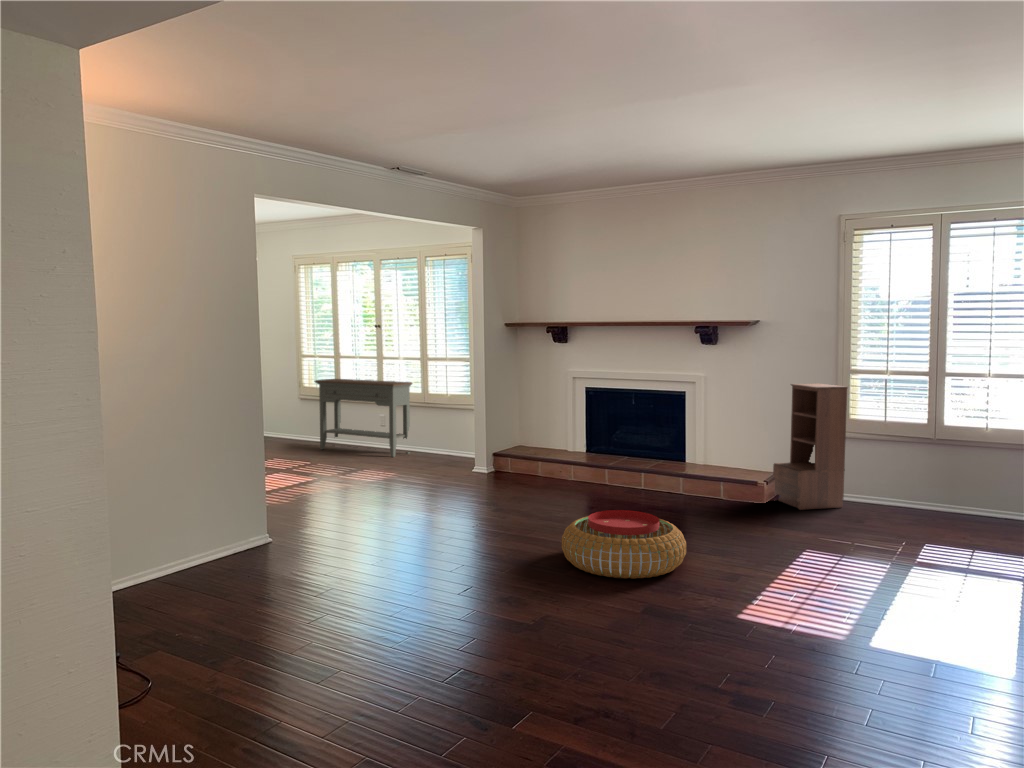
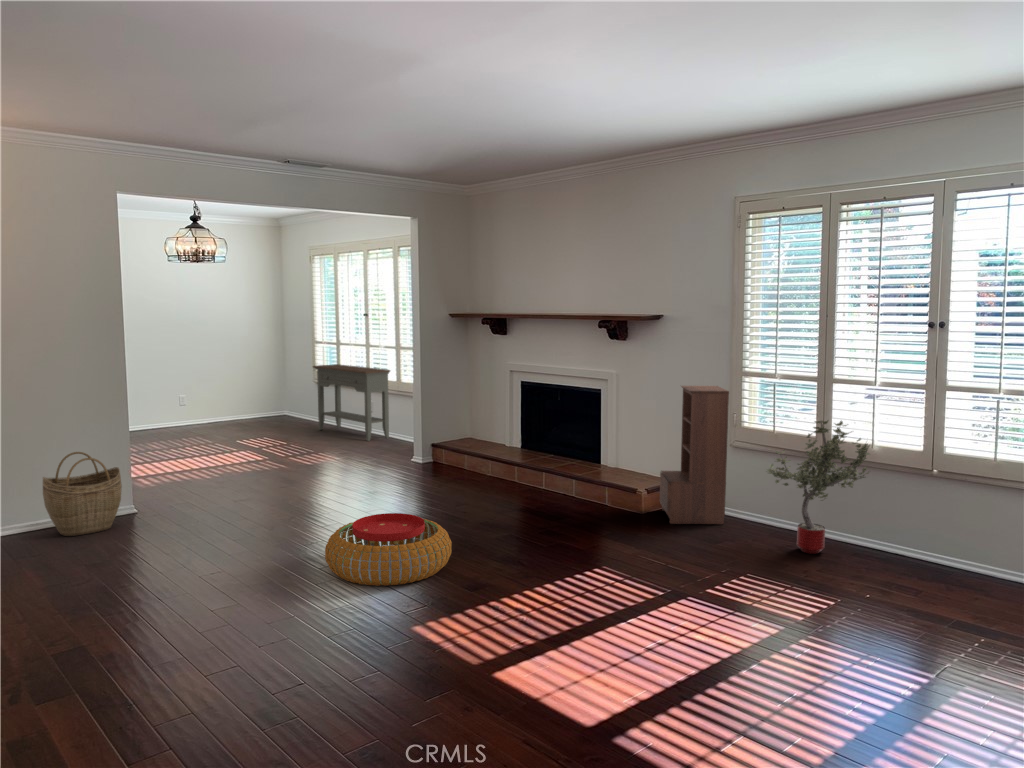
potted tree: none [891,407,1002,524] -> present [767,420,870,554]
woven basket: none [197,468,278,563] -> present [43,452,122,536]

